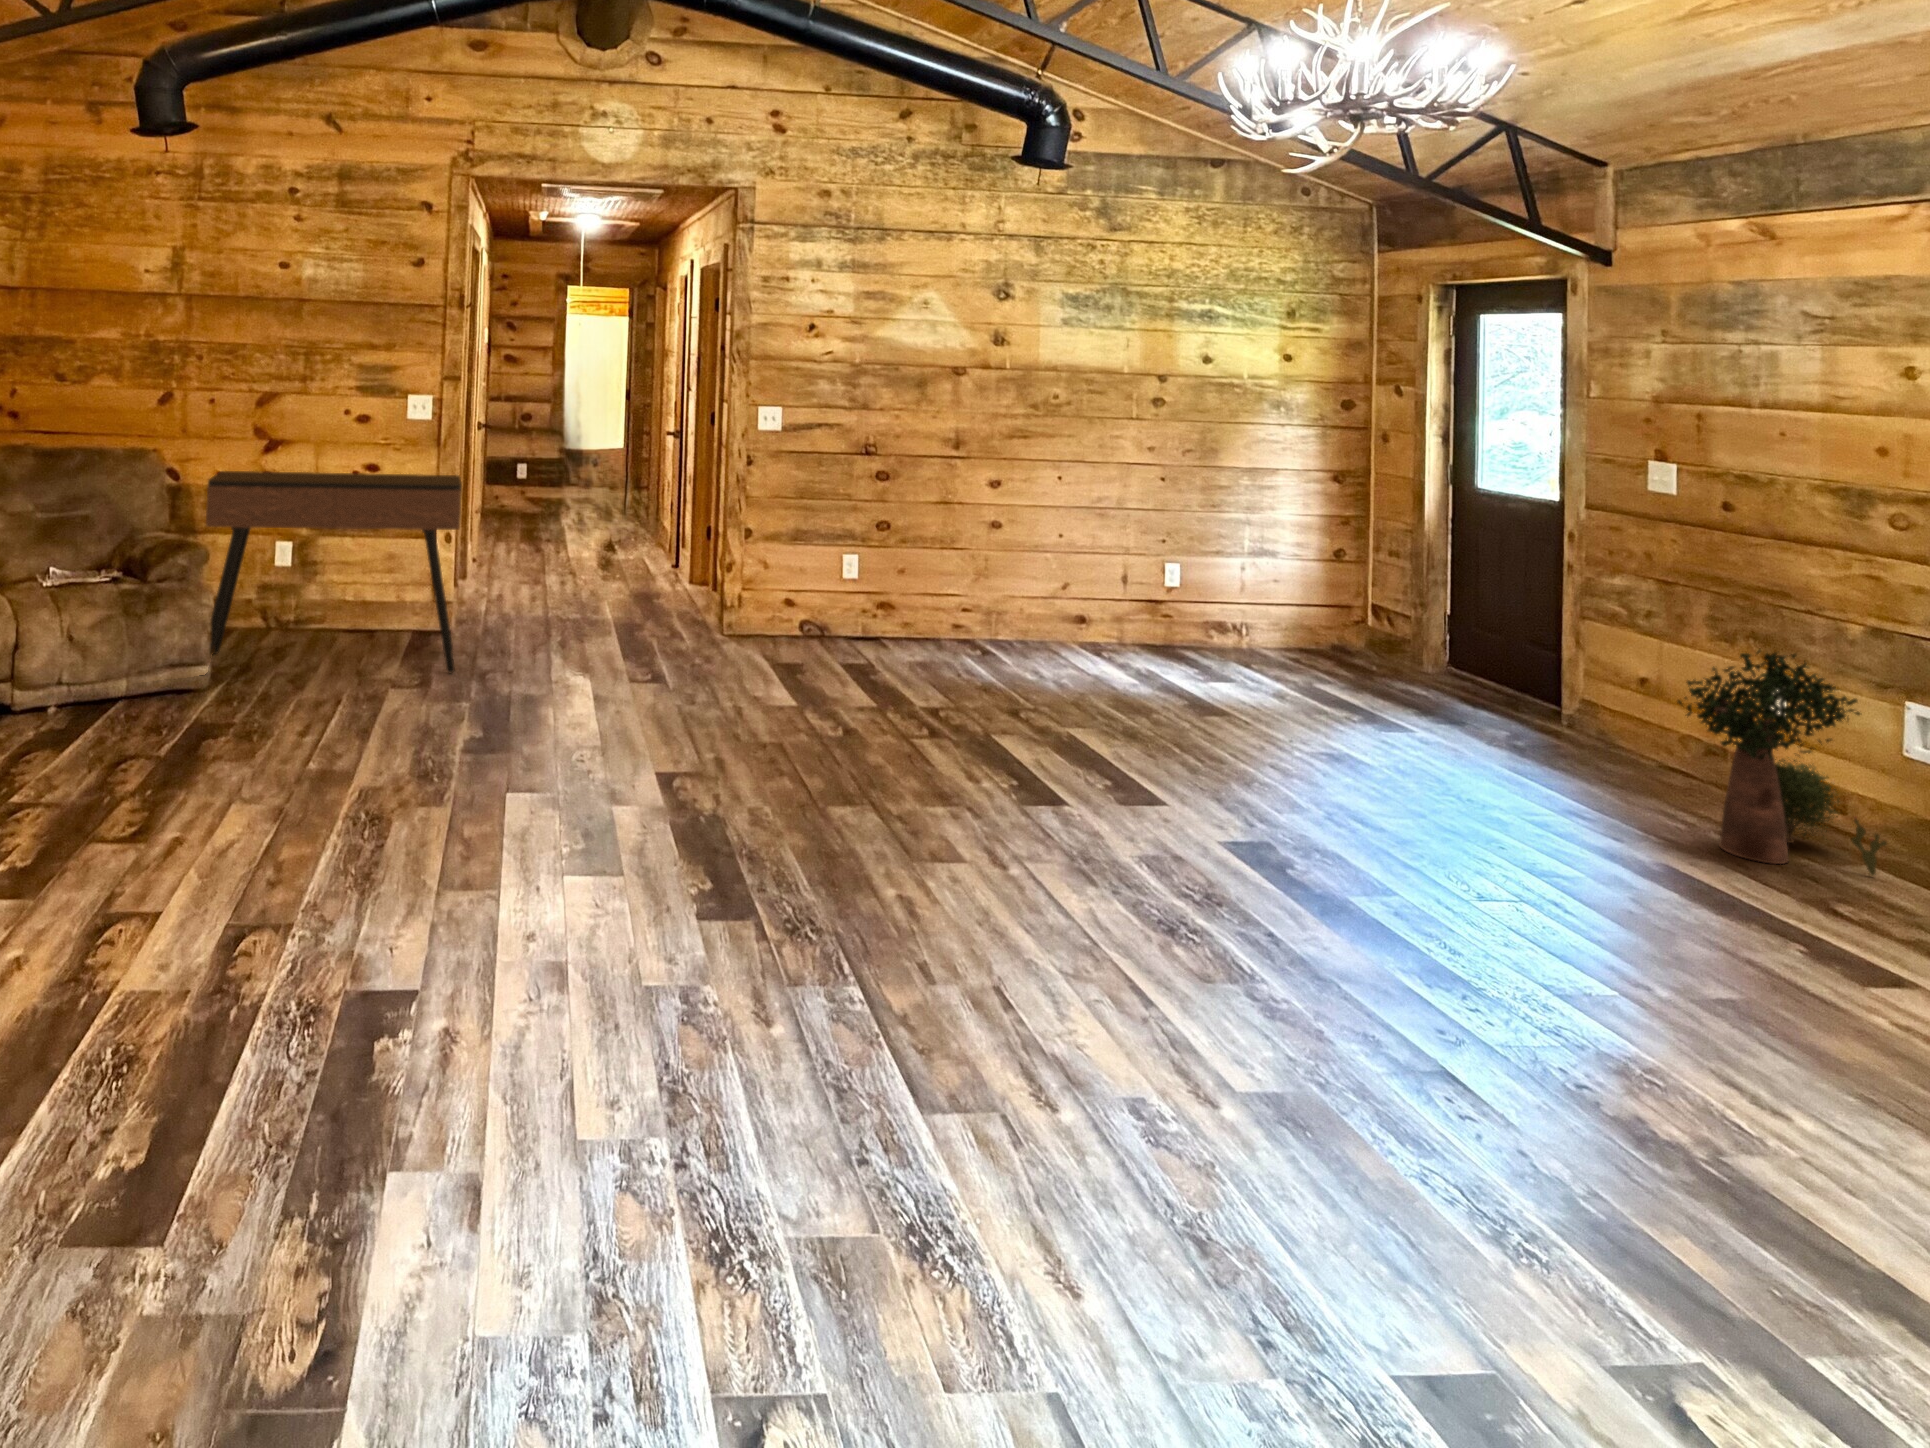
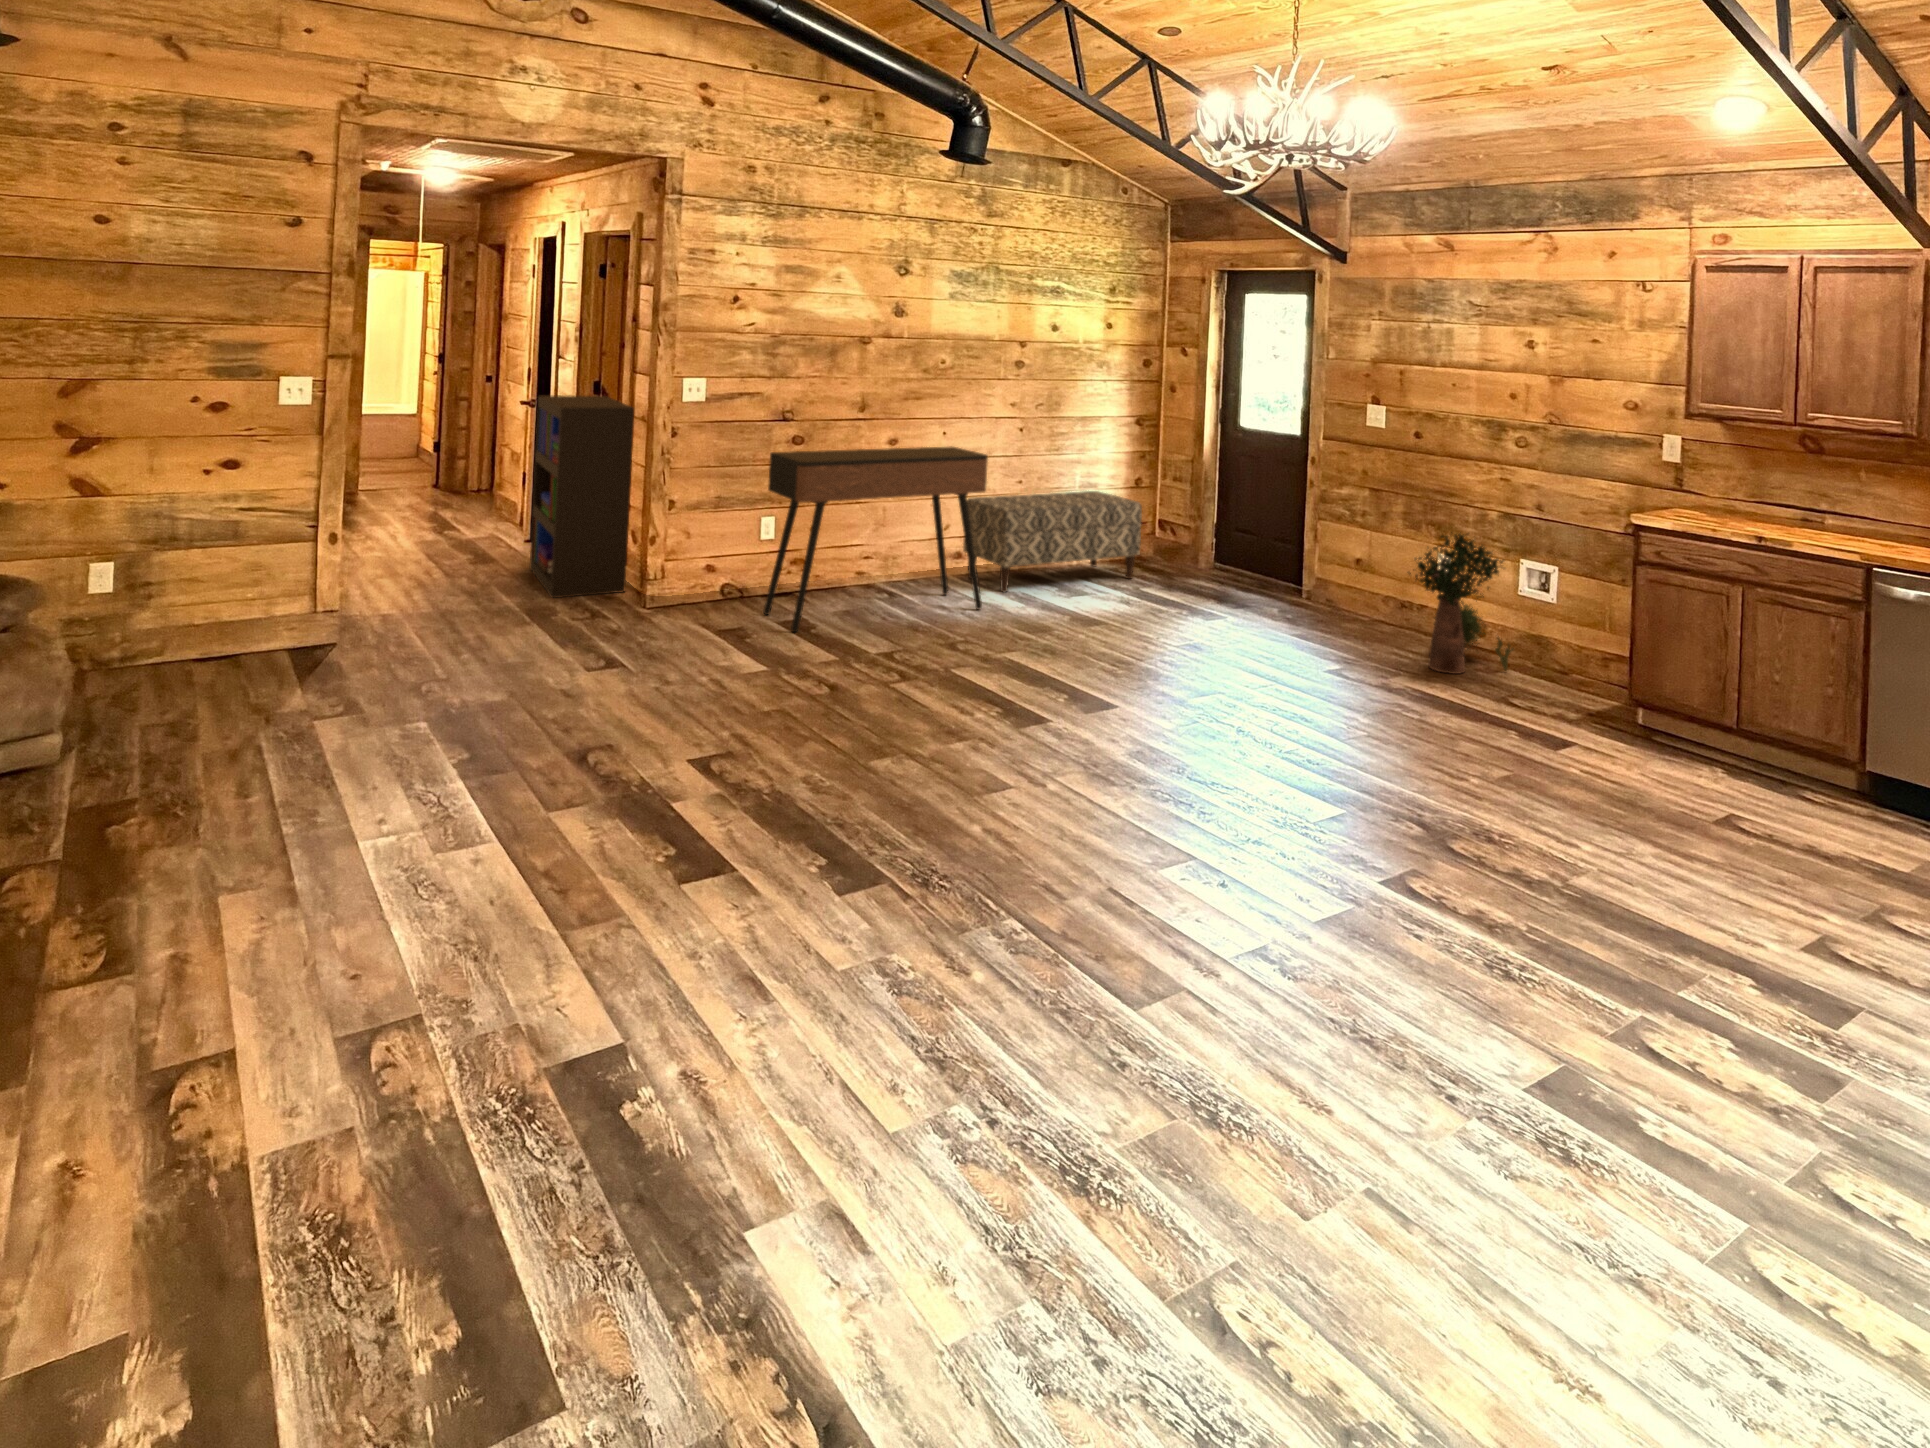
bookshelf: none [644,425,719,622] -> present [530,395,634,598]
console table: present [206,471,462,673] -> present [763,446,988,632]
bench: none [1085,557,1324,676] -> present [963,491,1142,592]

